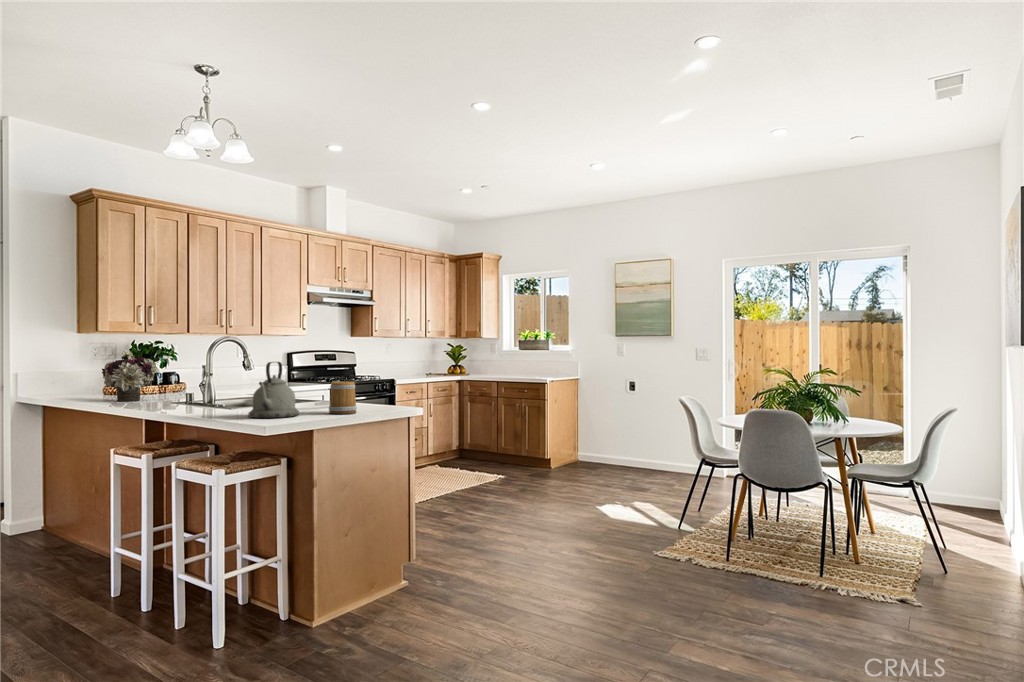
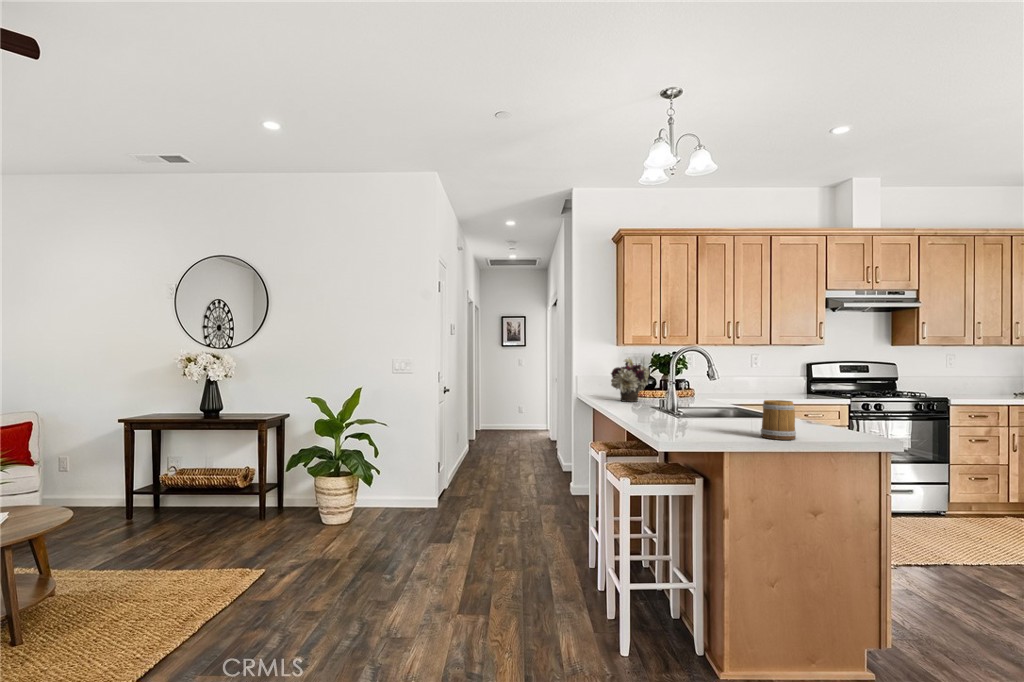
kettle: present [248,362,299,418] -> none [673,374,726,435]

